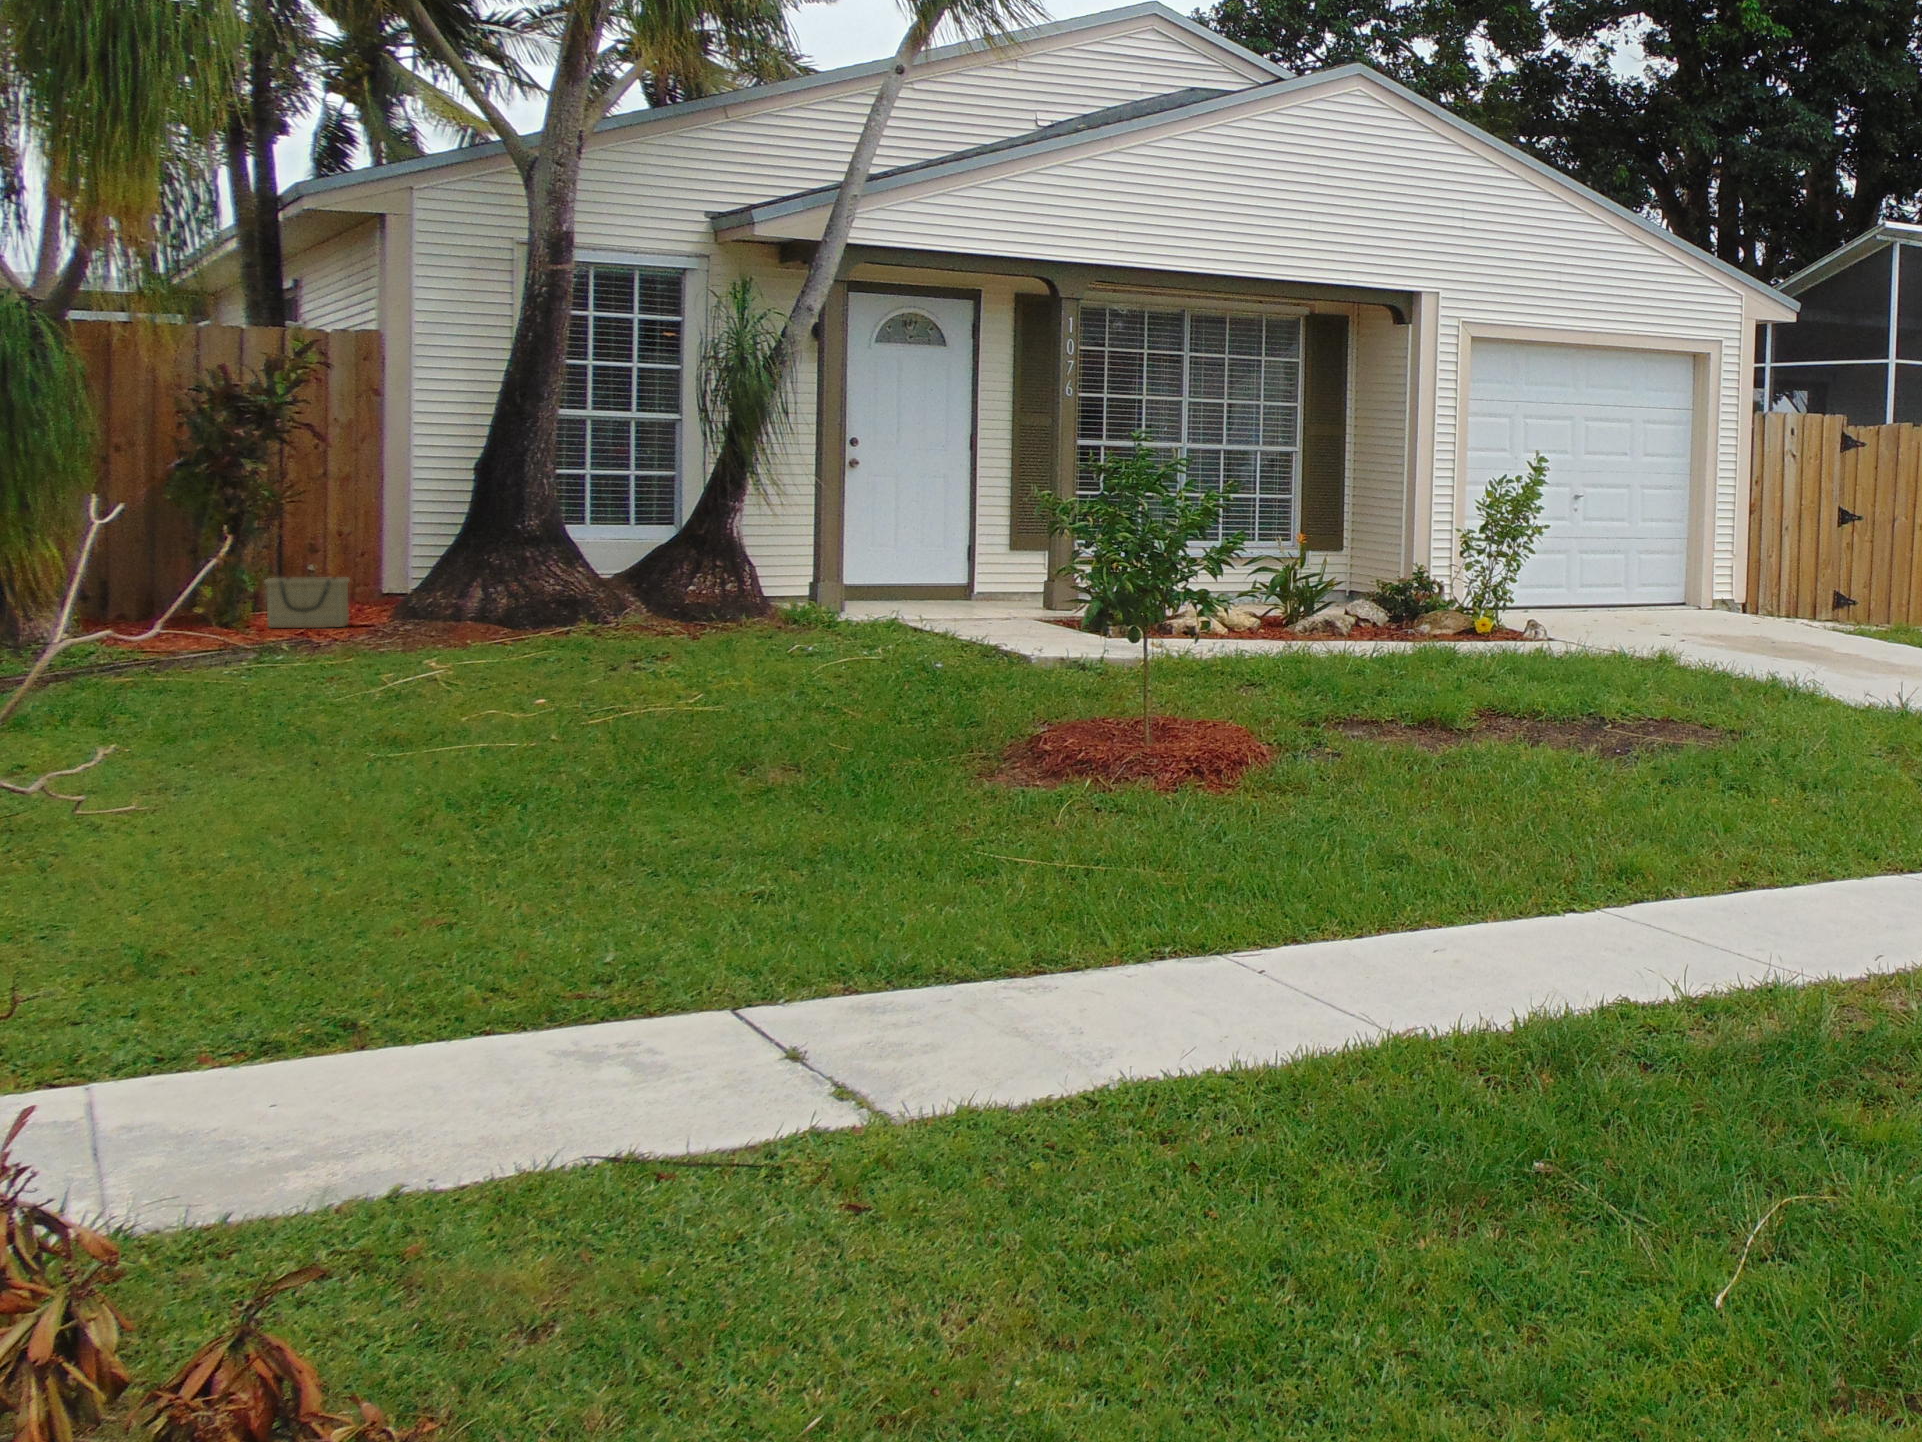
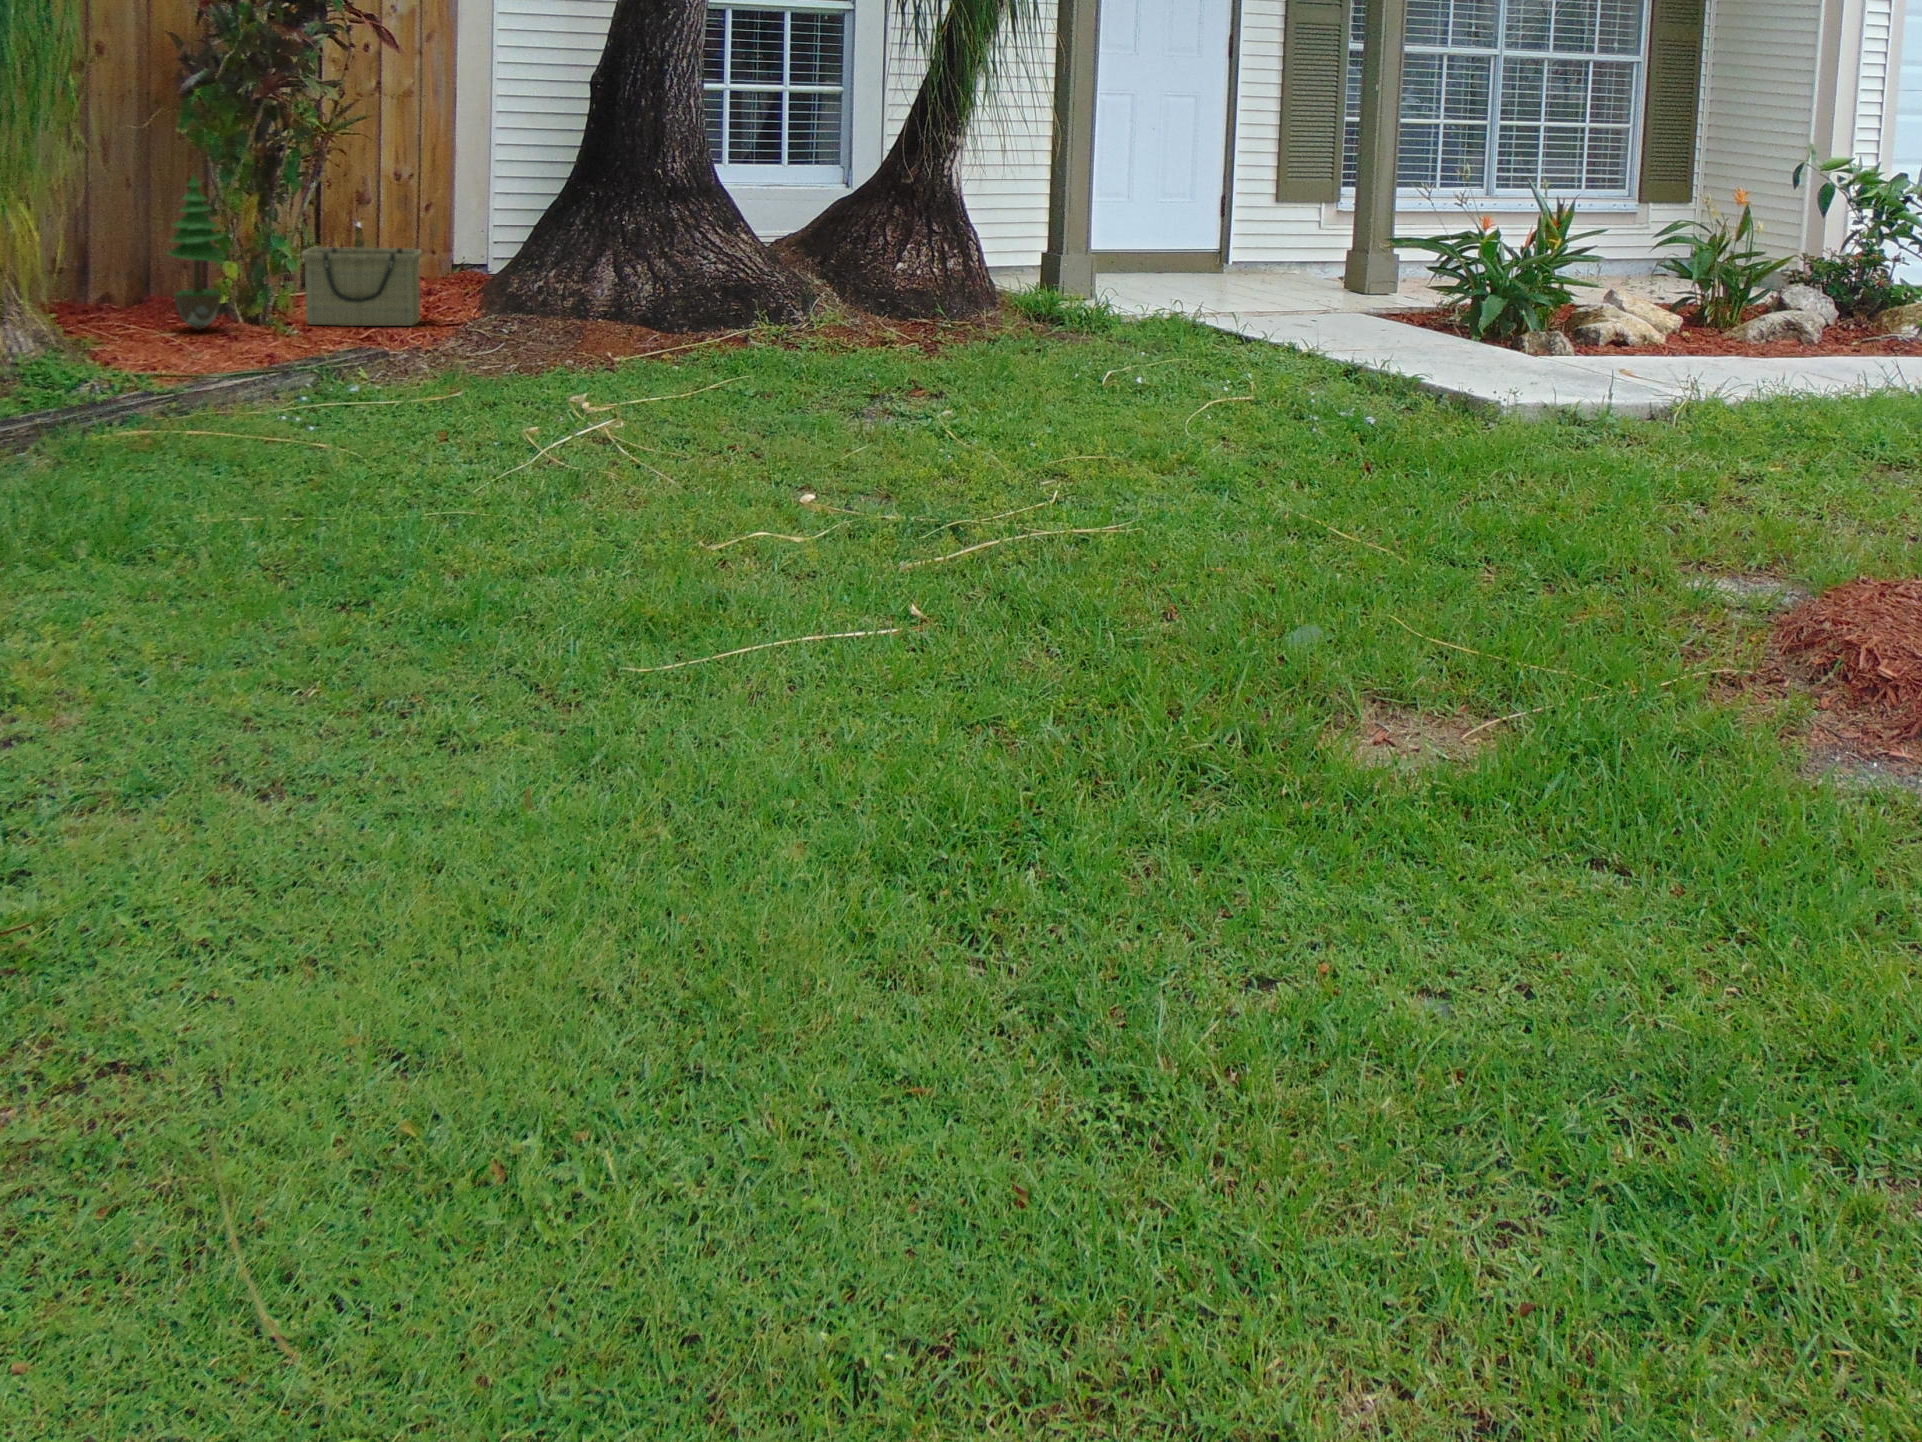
potted tree: none [169,528,212,631] -> present [167,174,226,330]

